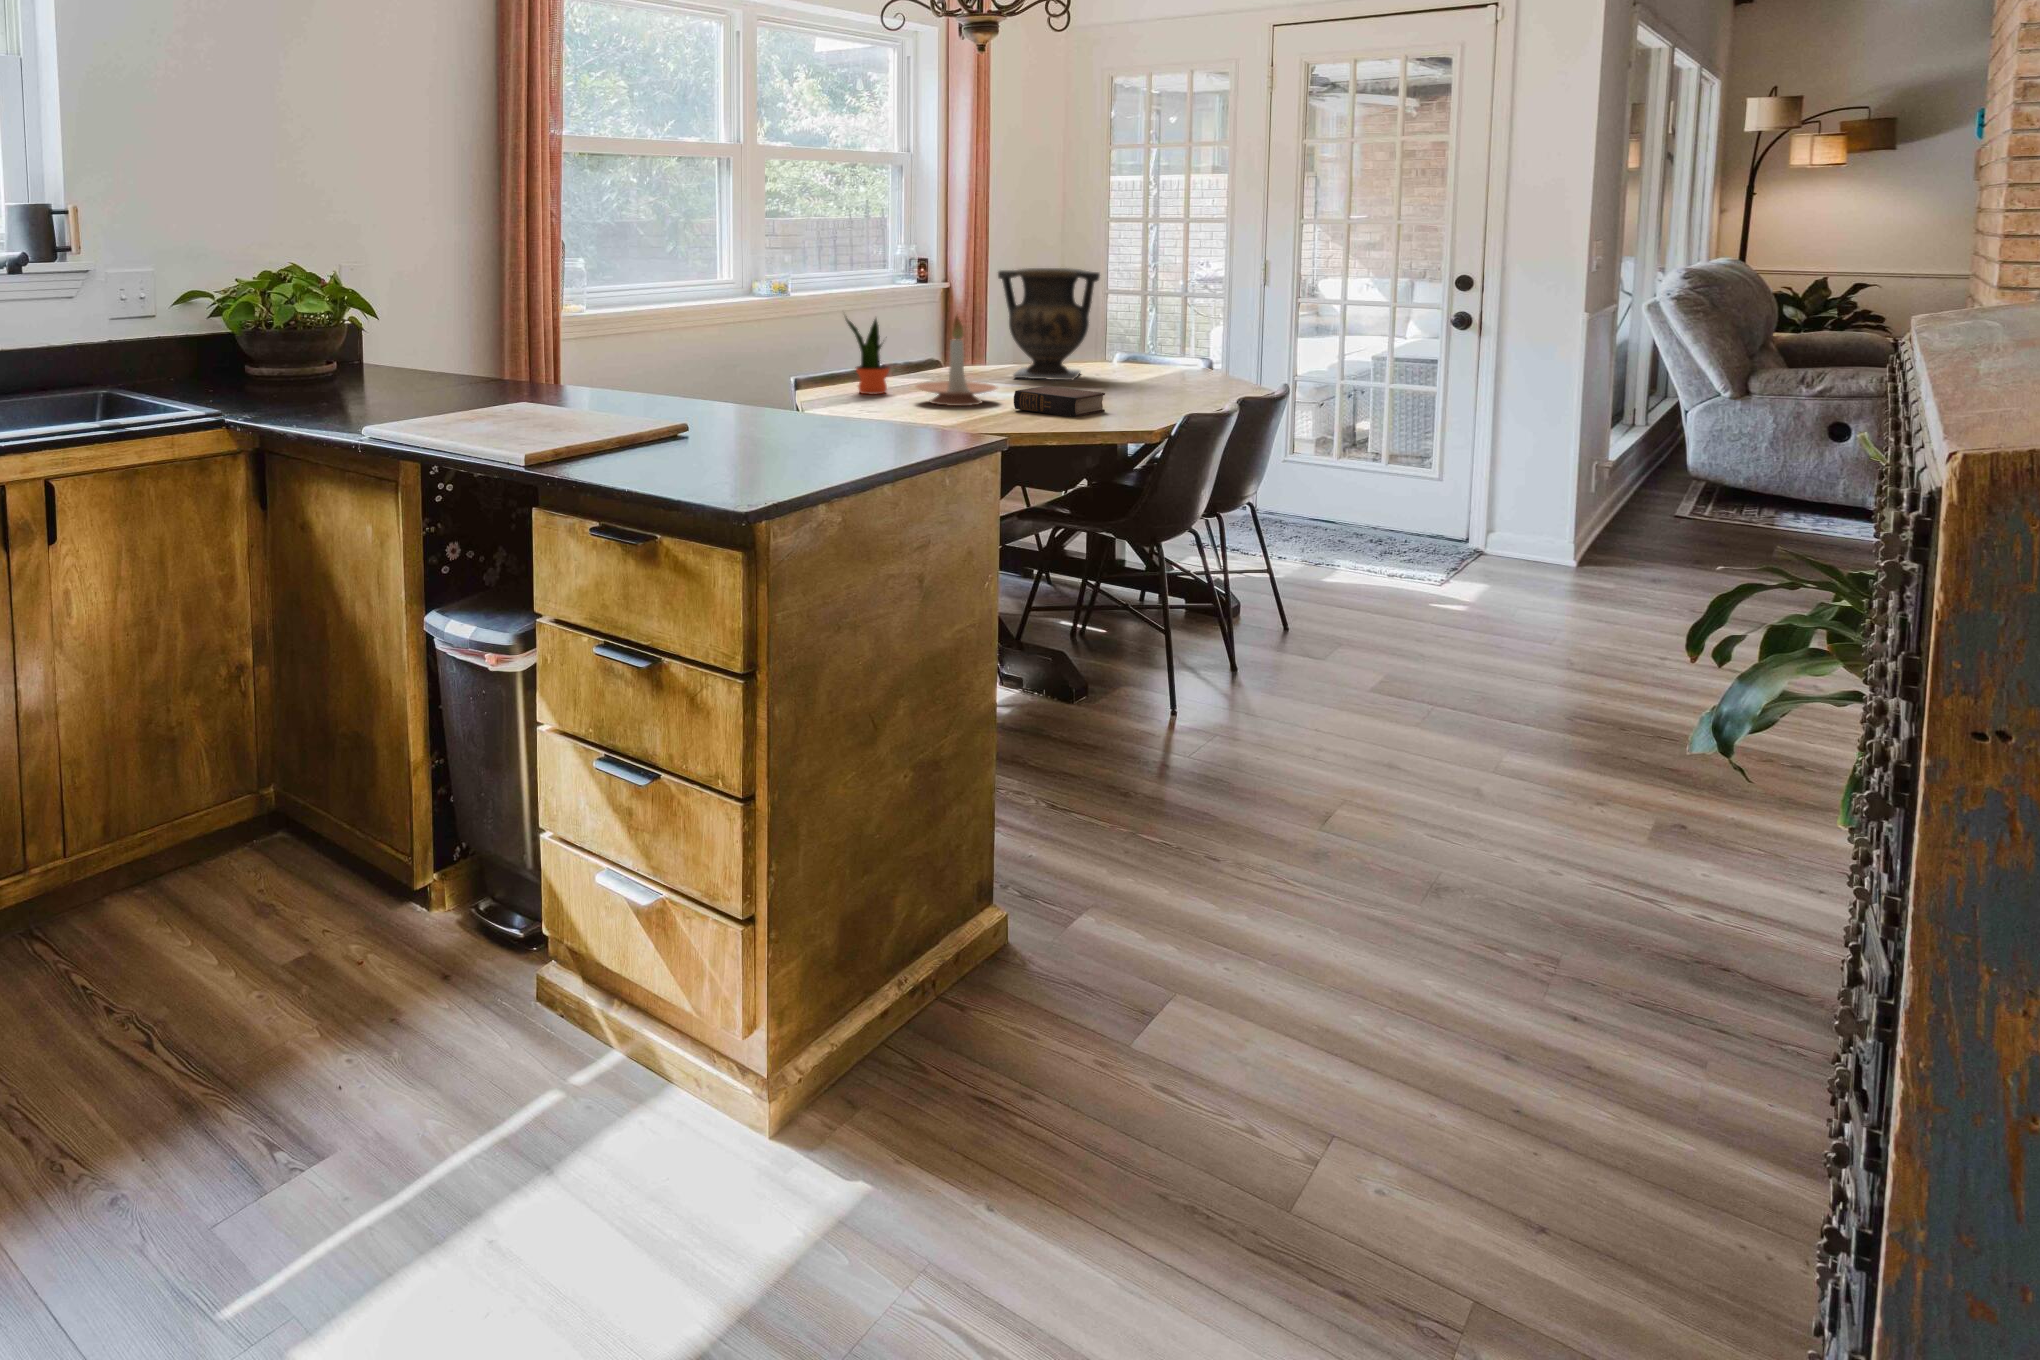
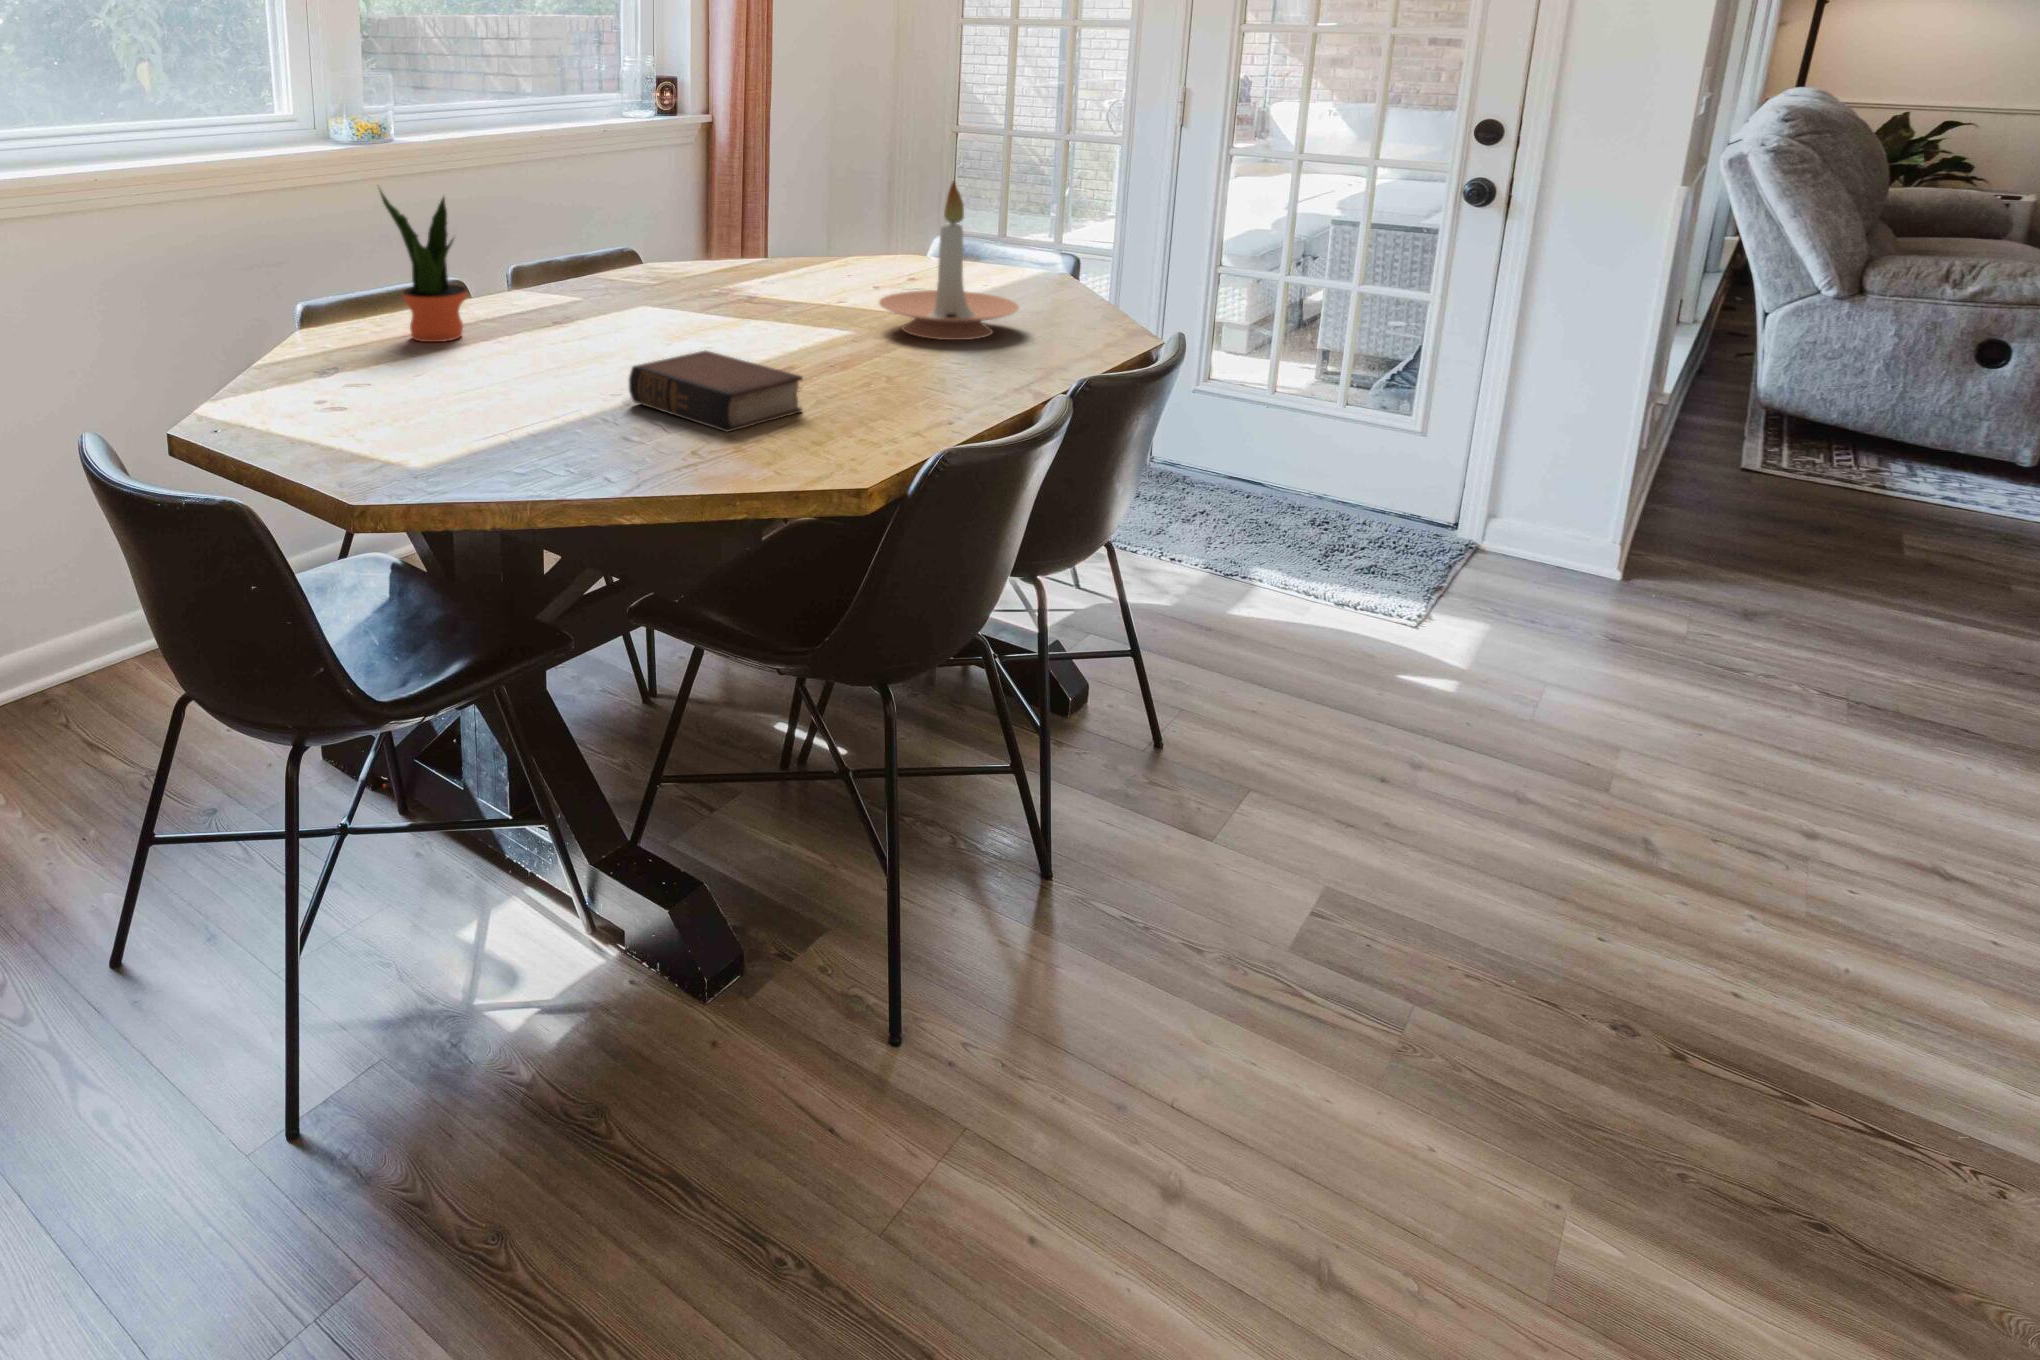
vase: present [998,268,1100,380] -> none [699,104,877,307]
candle holder: present [916,316,997,406] -> present [879,181,1019,340]

